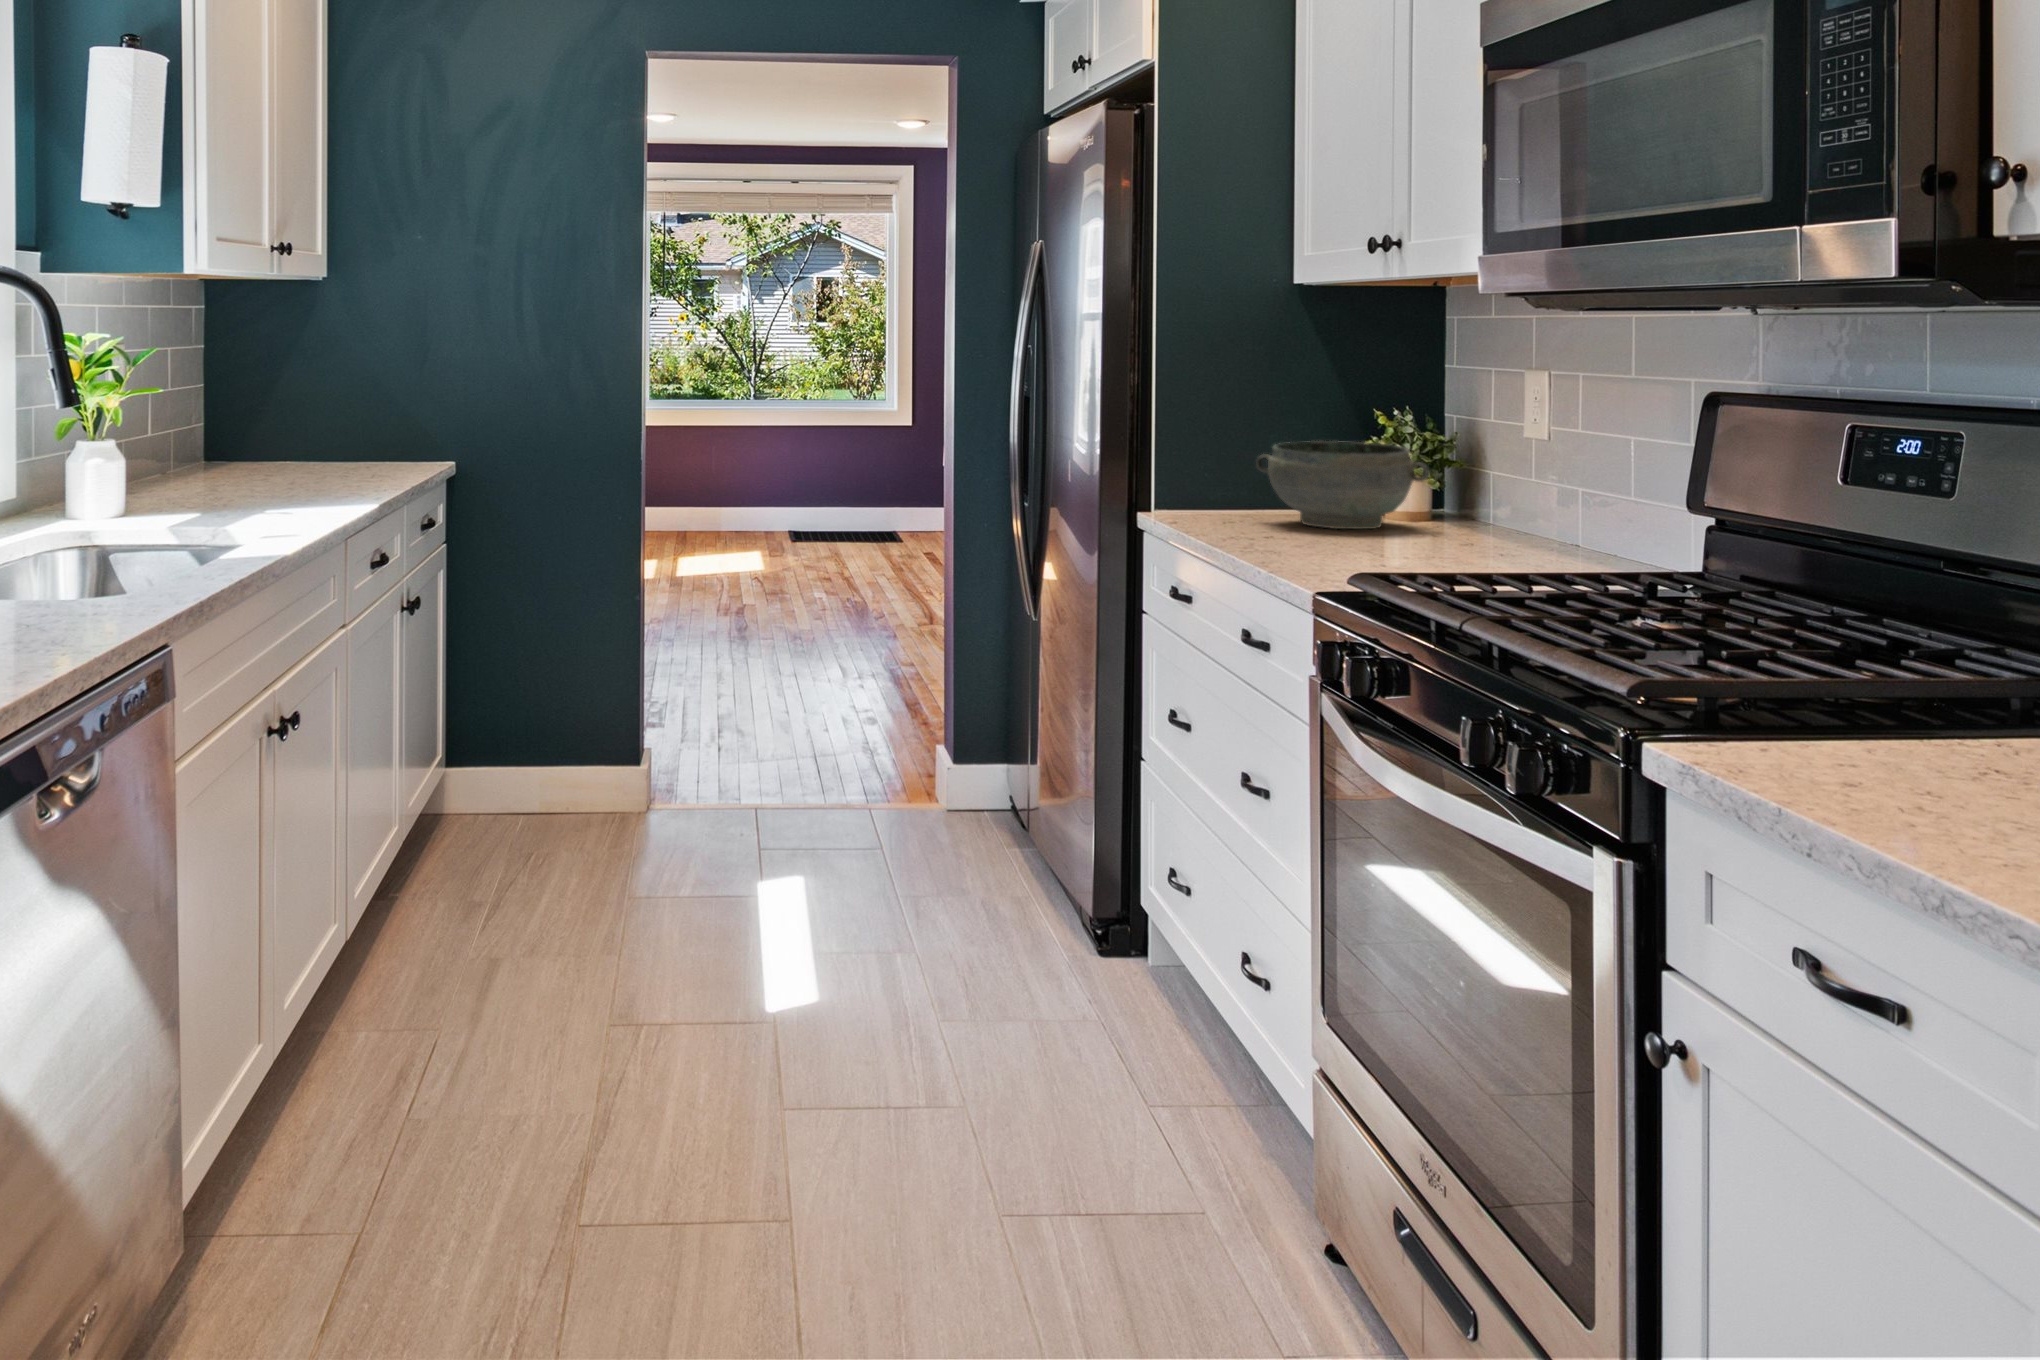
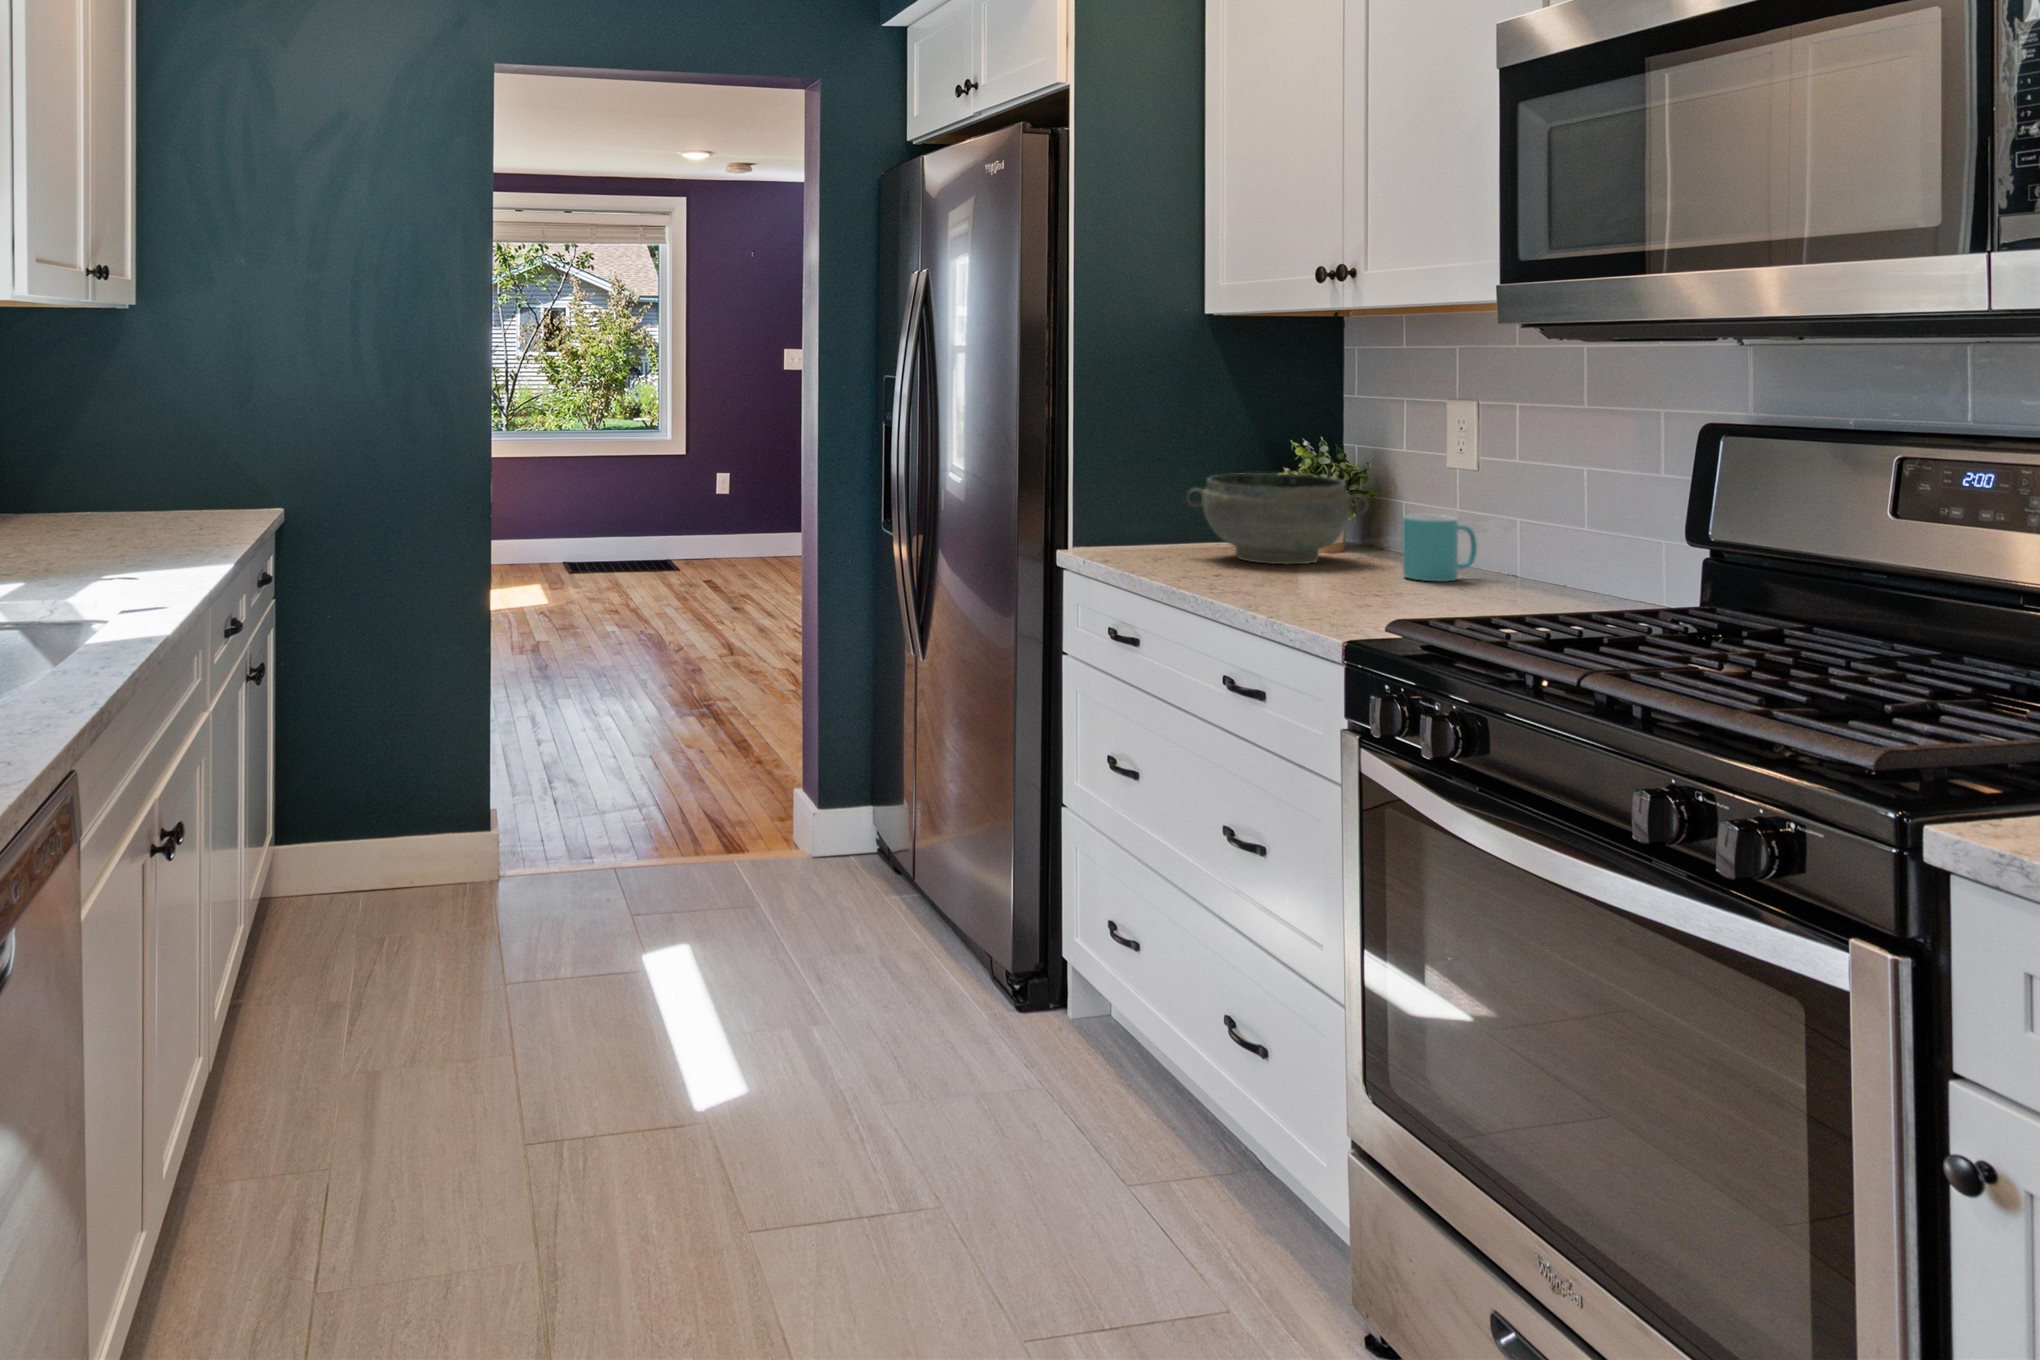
mug: none [1442,482,1518,547] -> present [1403,514,1477,581]

